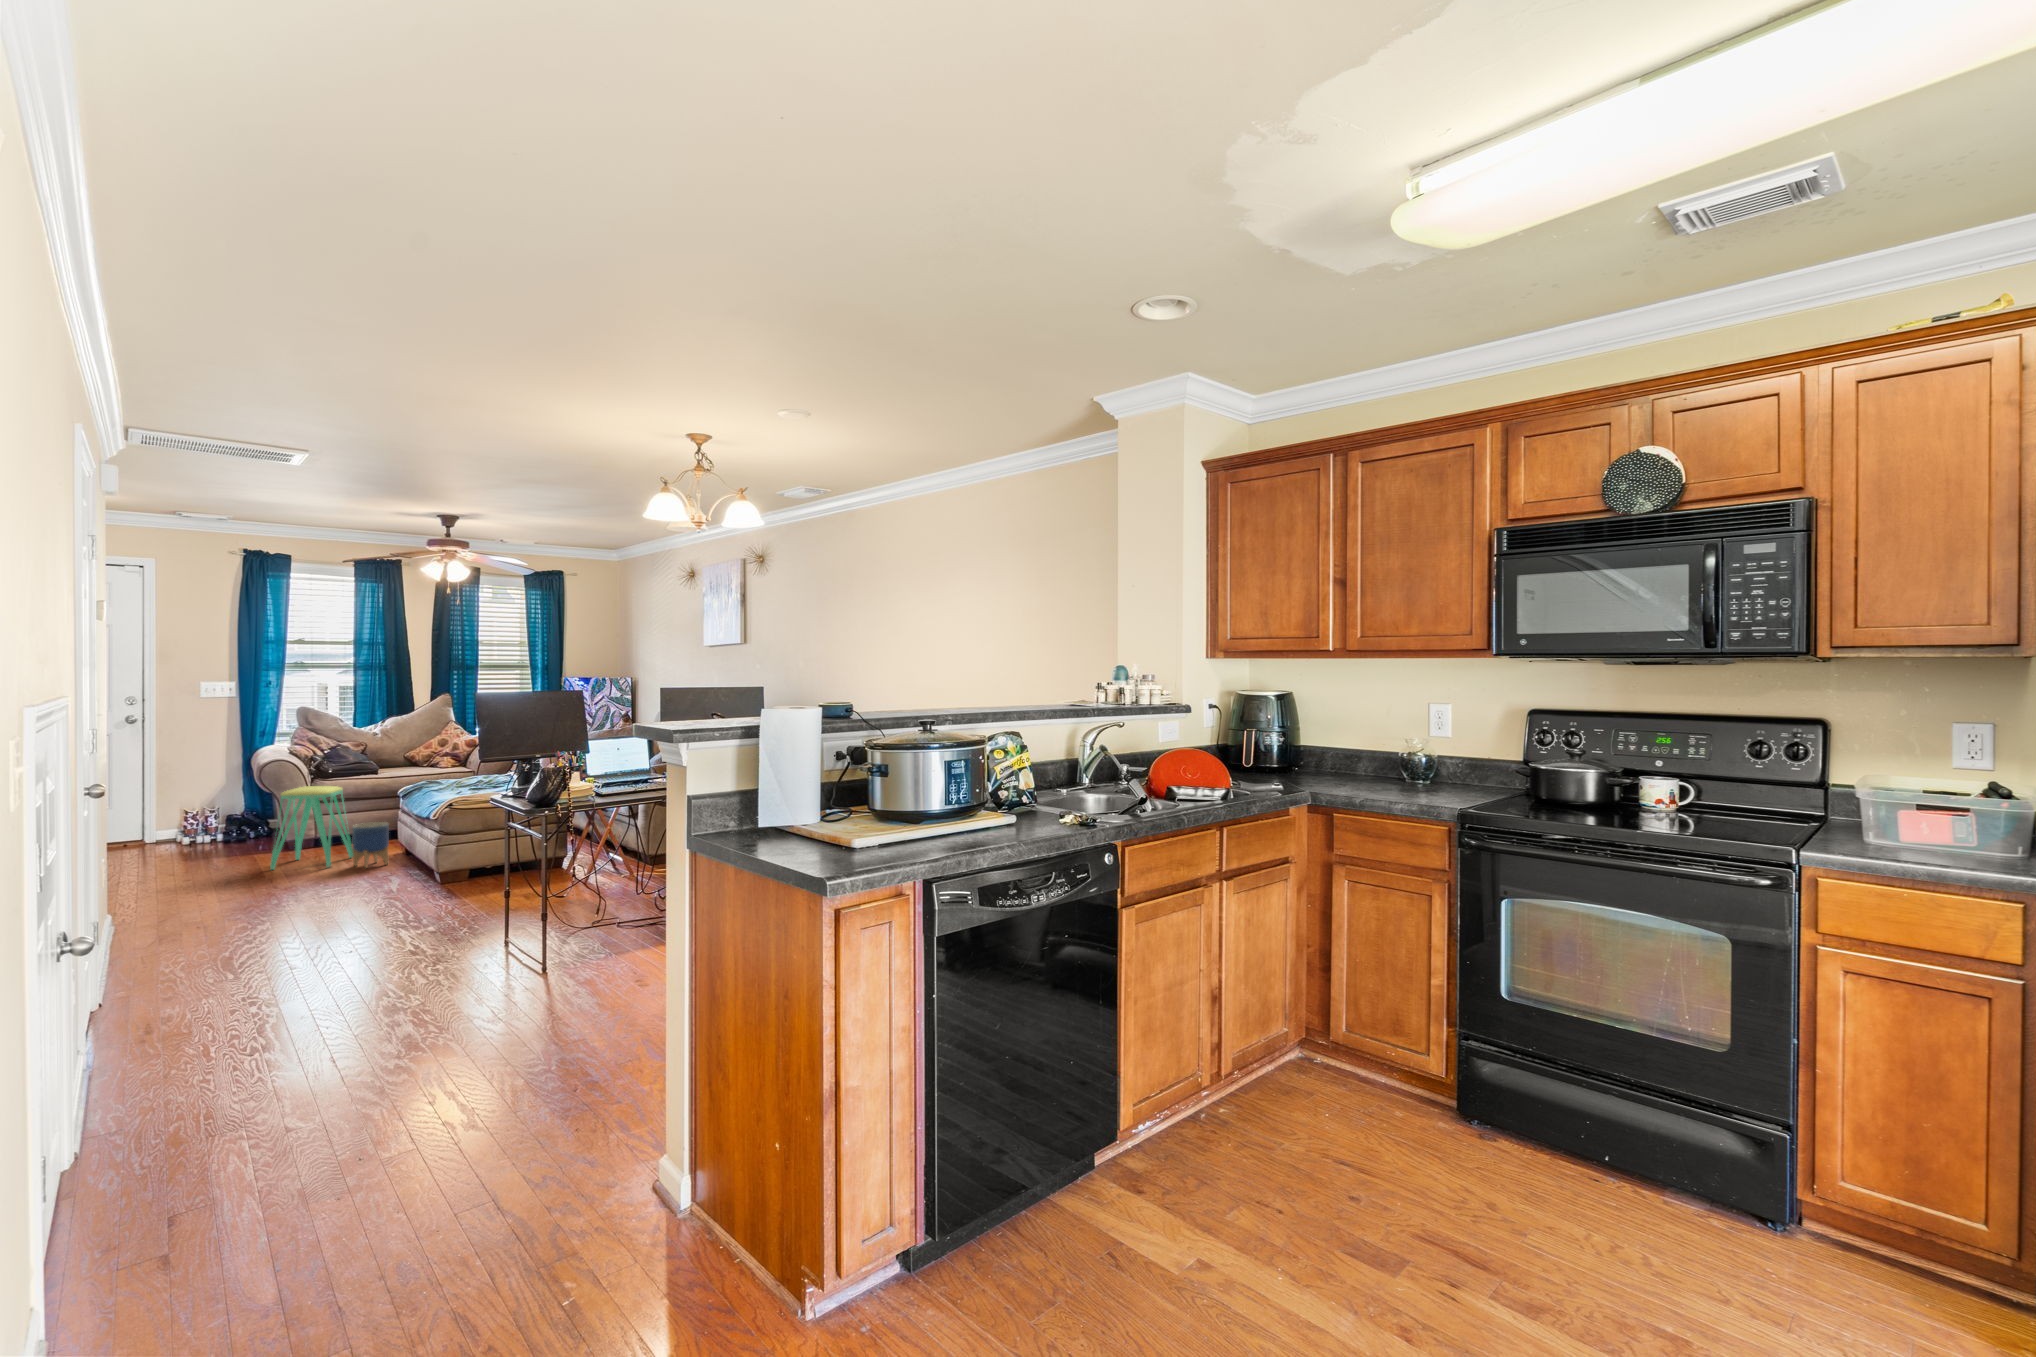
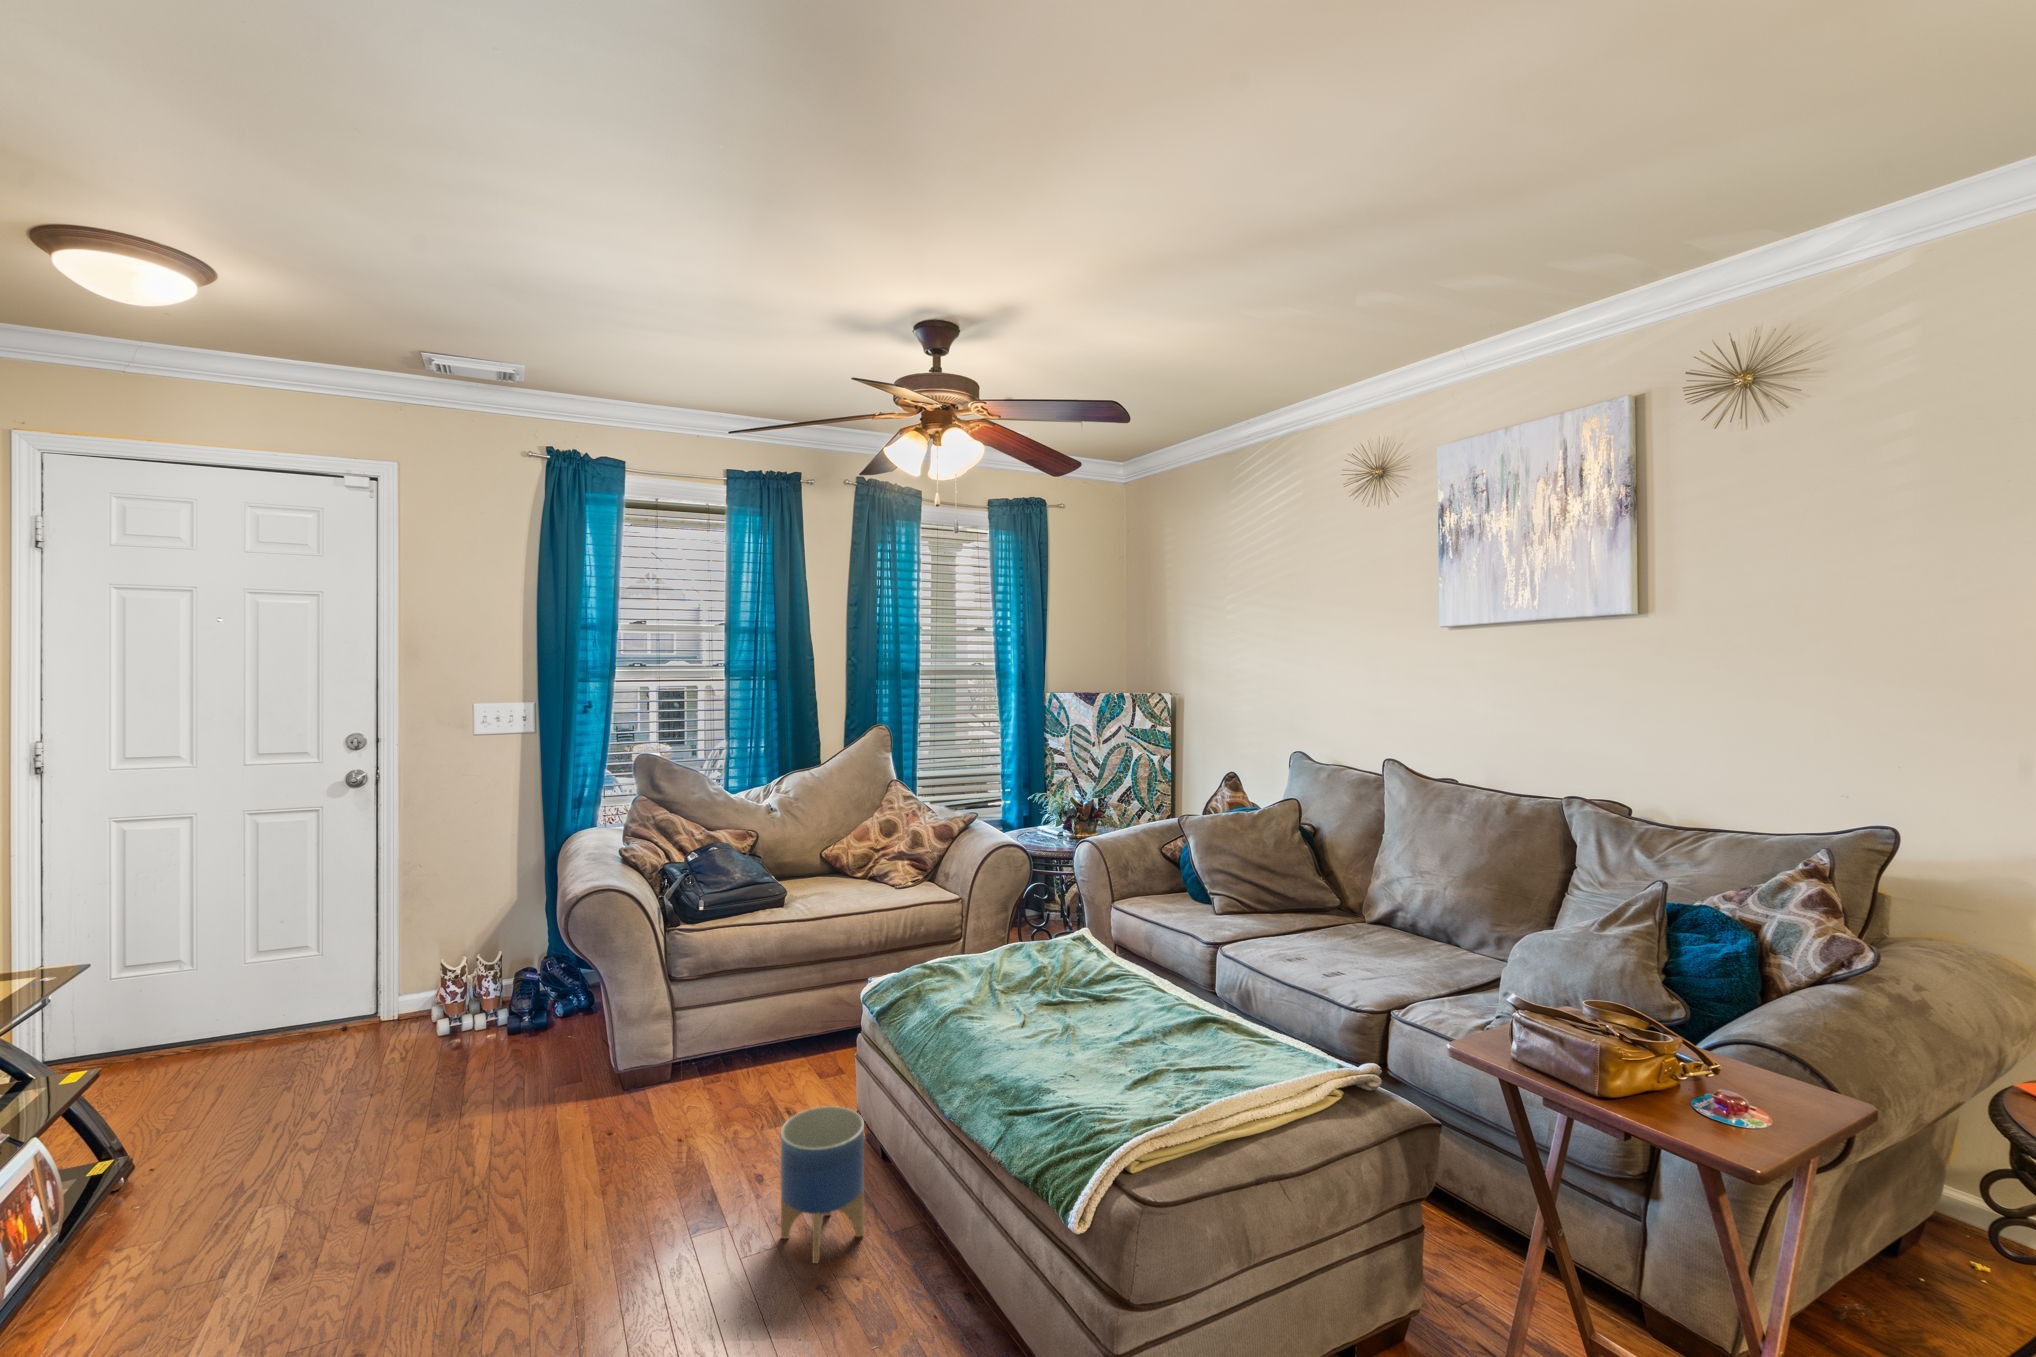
stool: present [270,786,353,870] -> none [585,991,766,1242]

